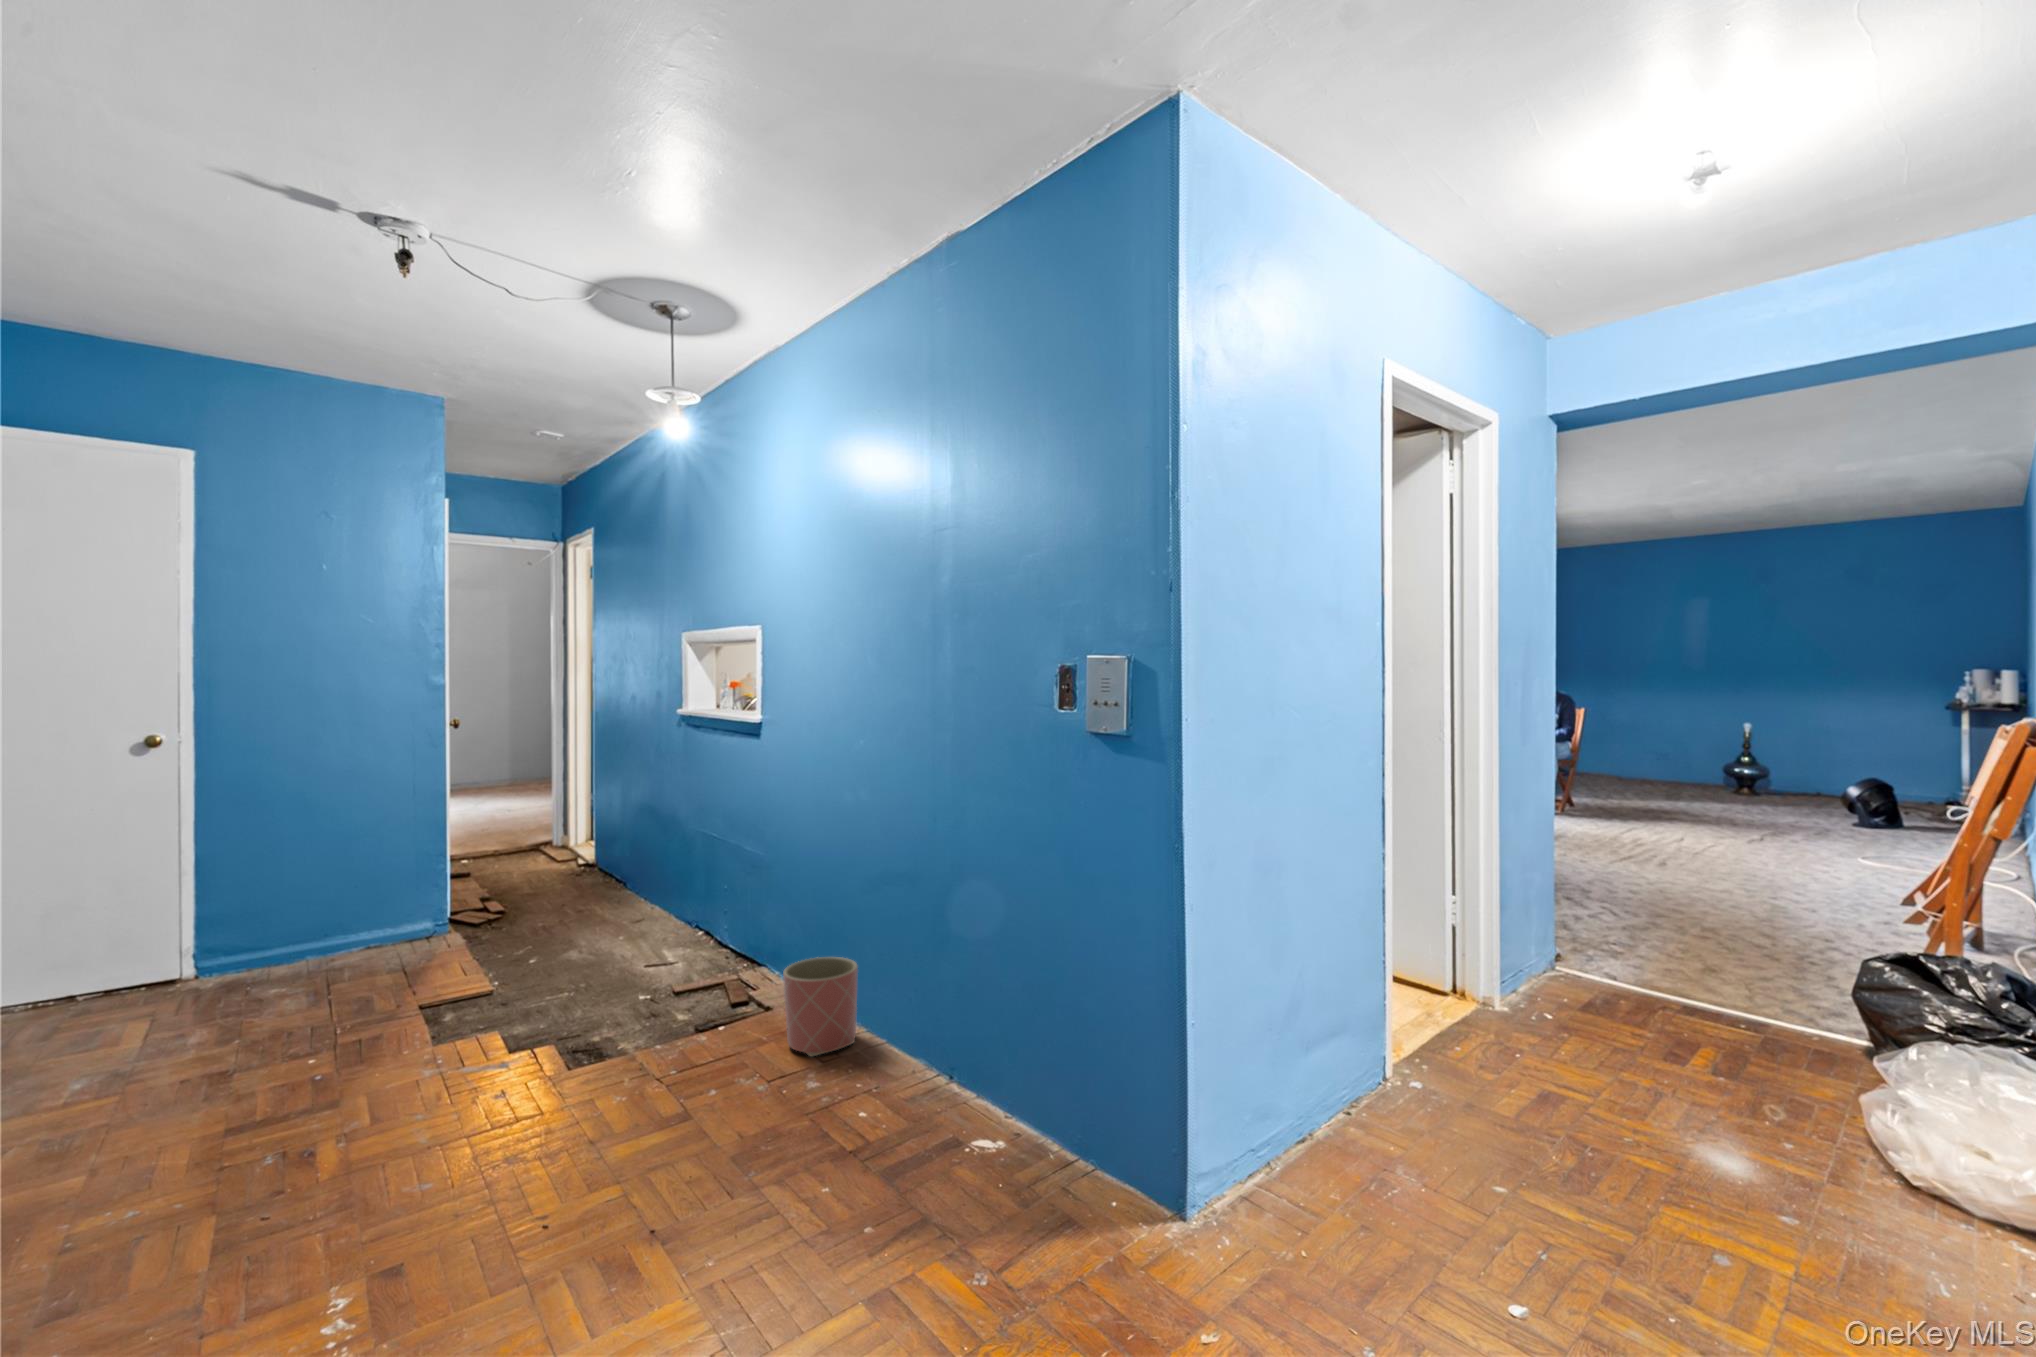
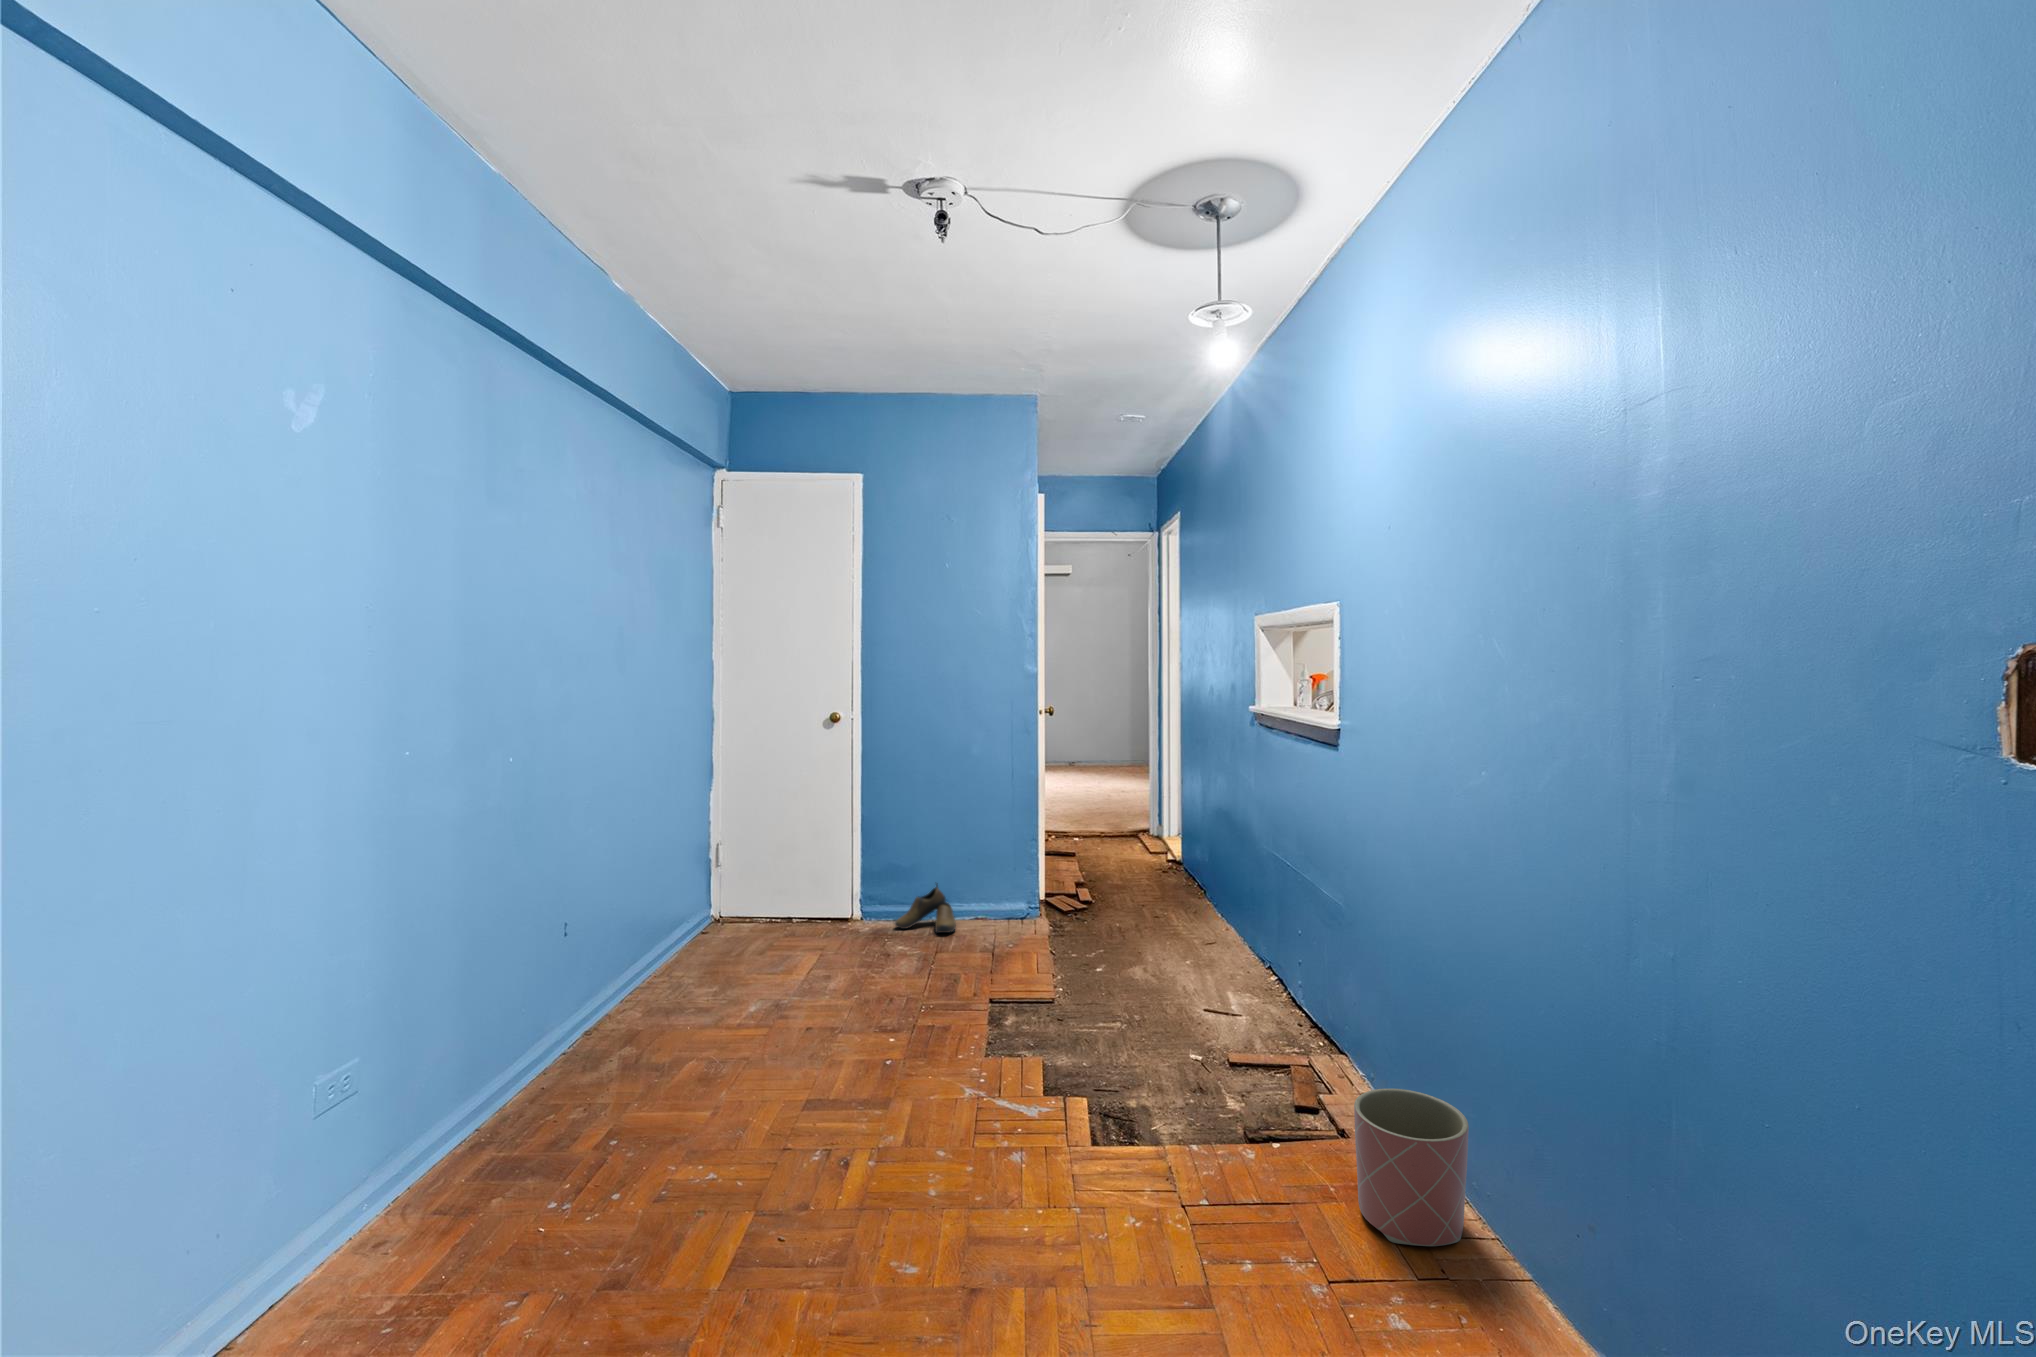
shoe: none [255,914,345,973] -> present [895,884,956,933]

